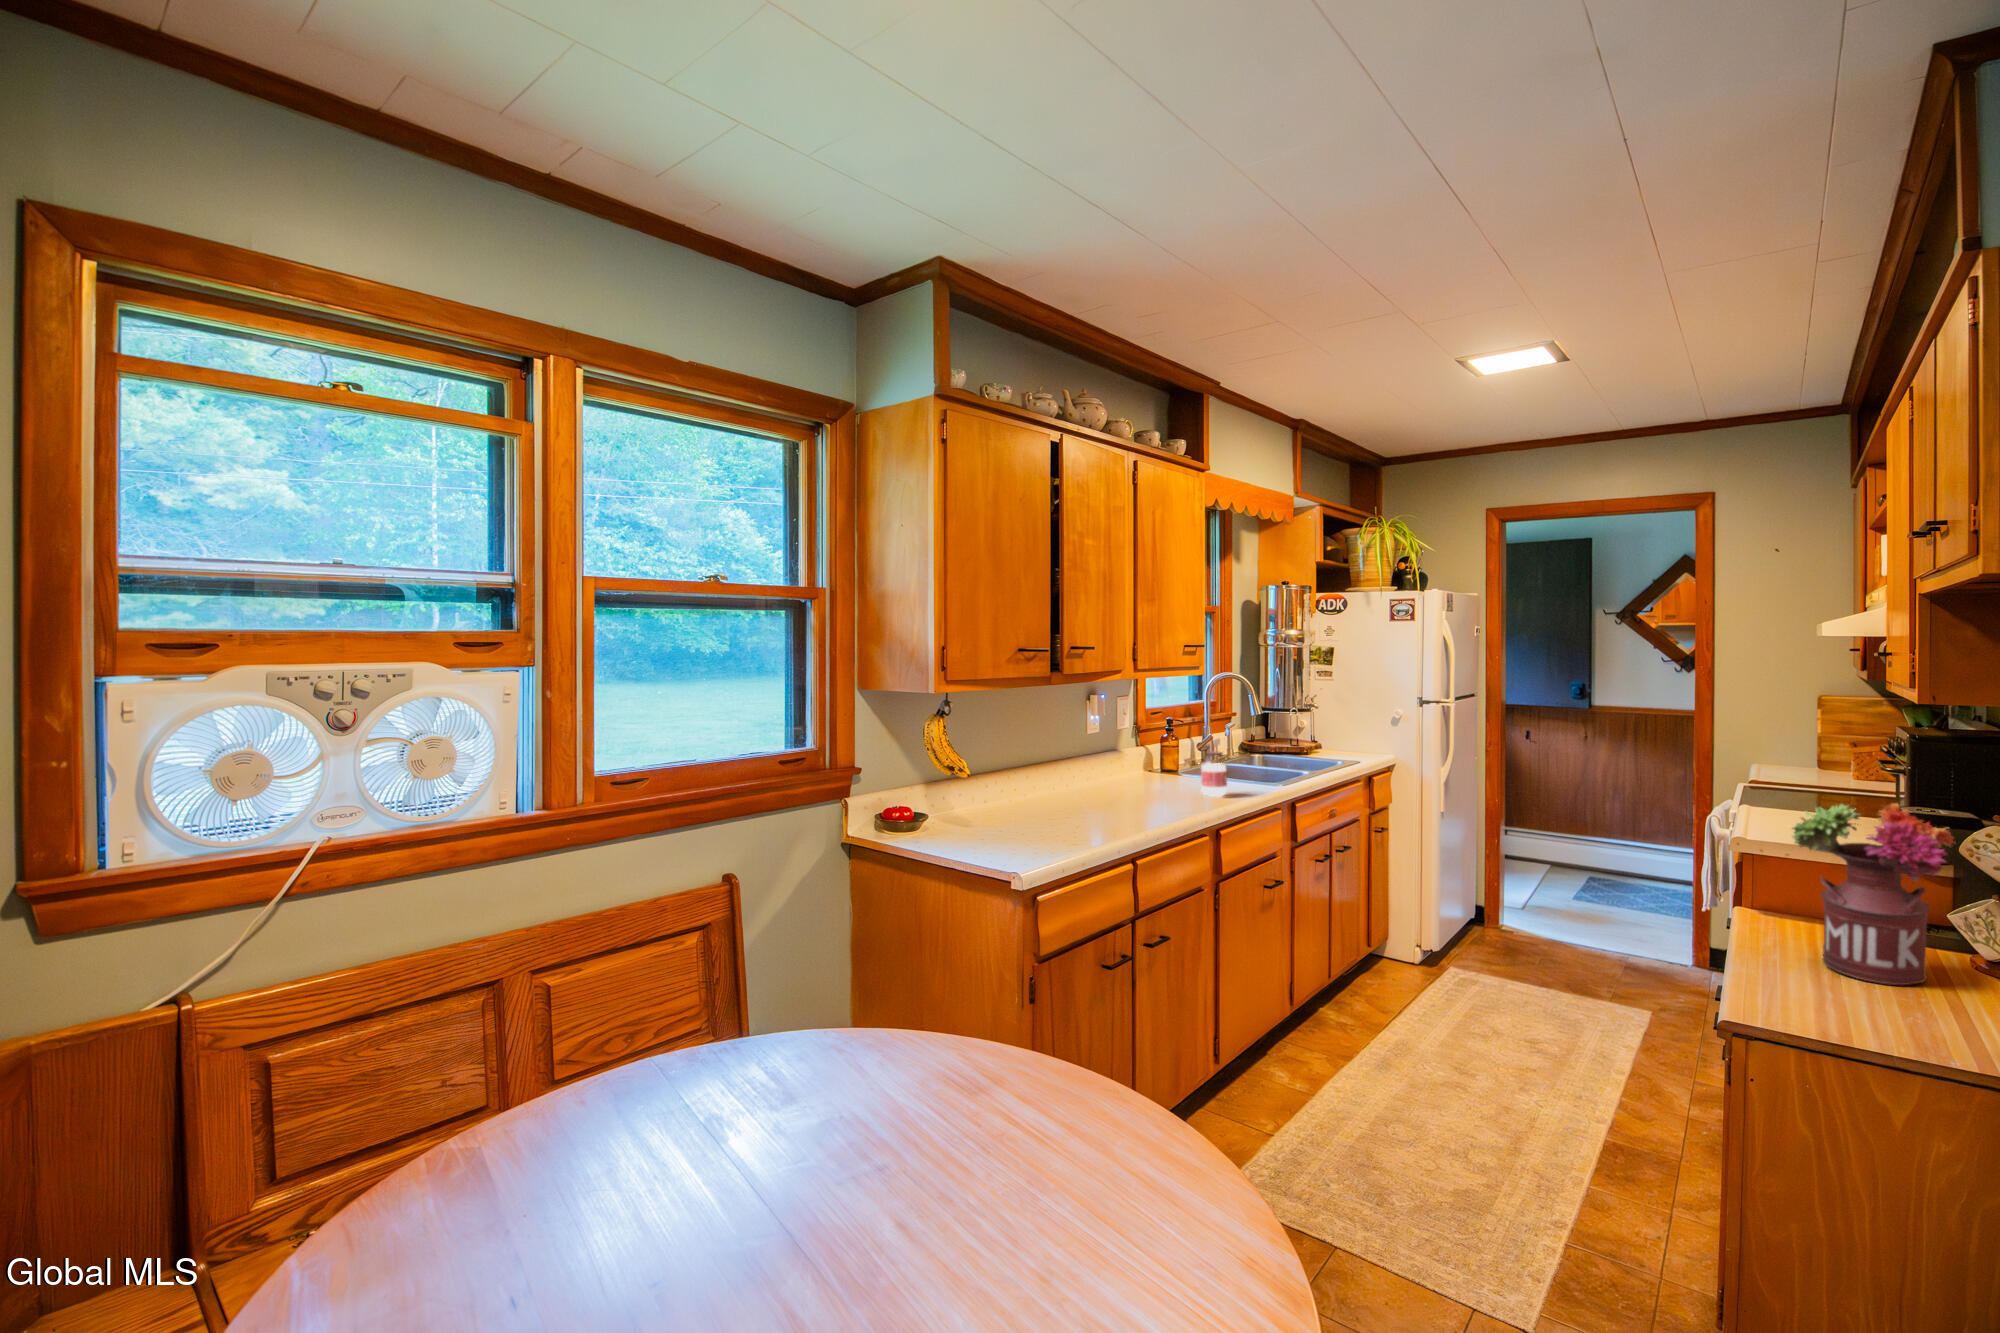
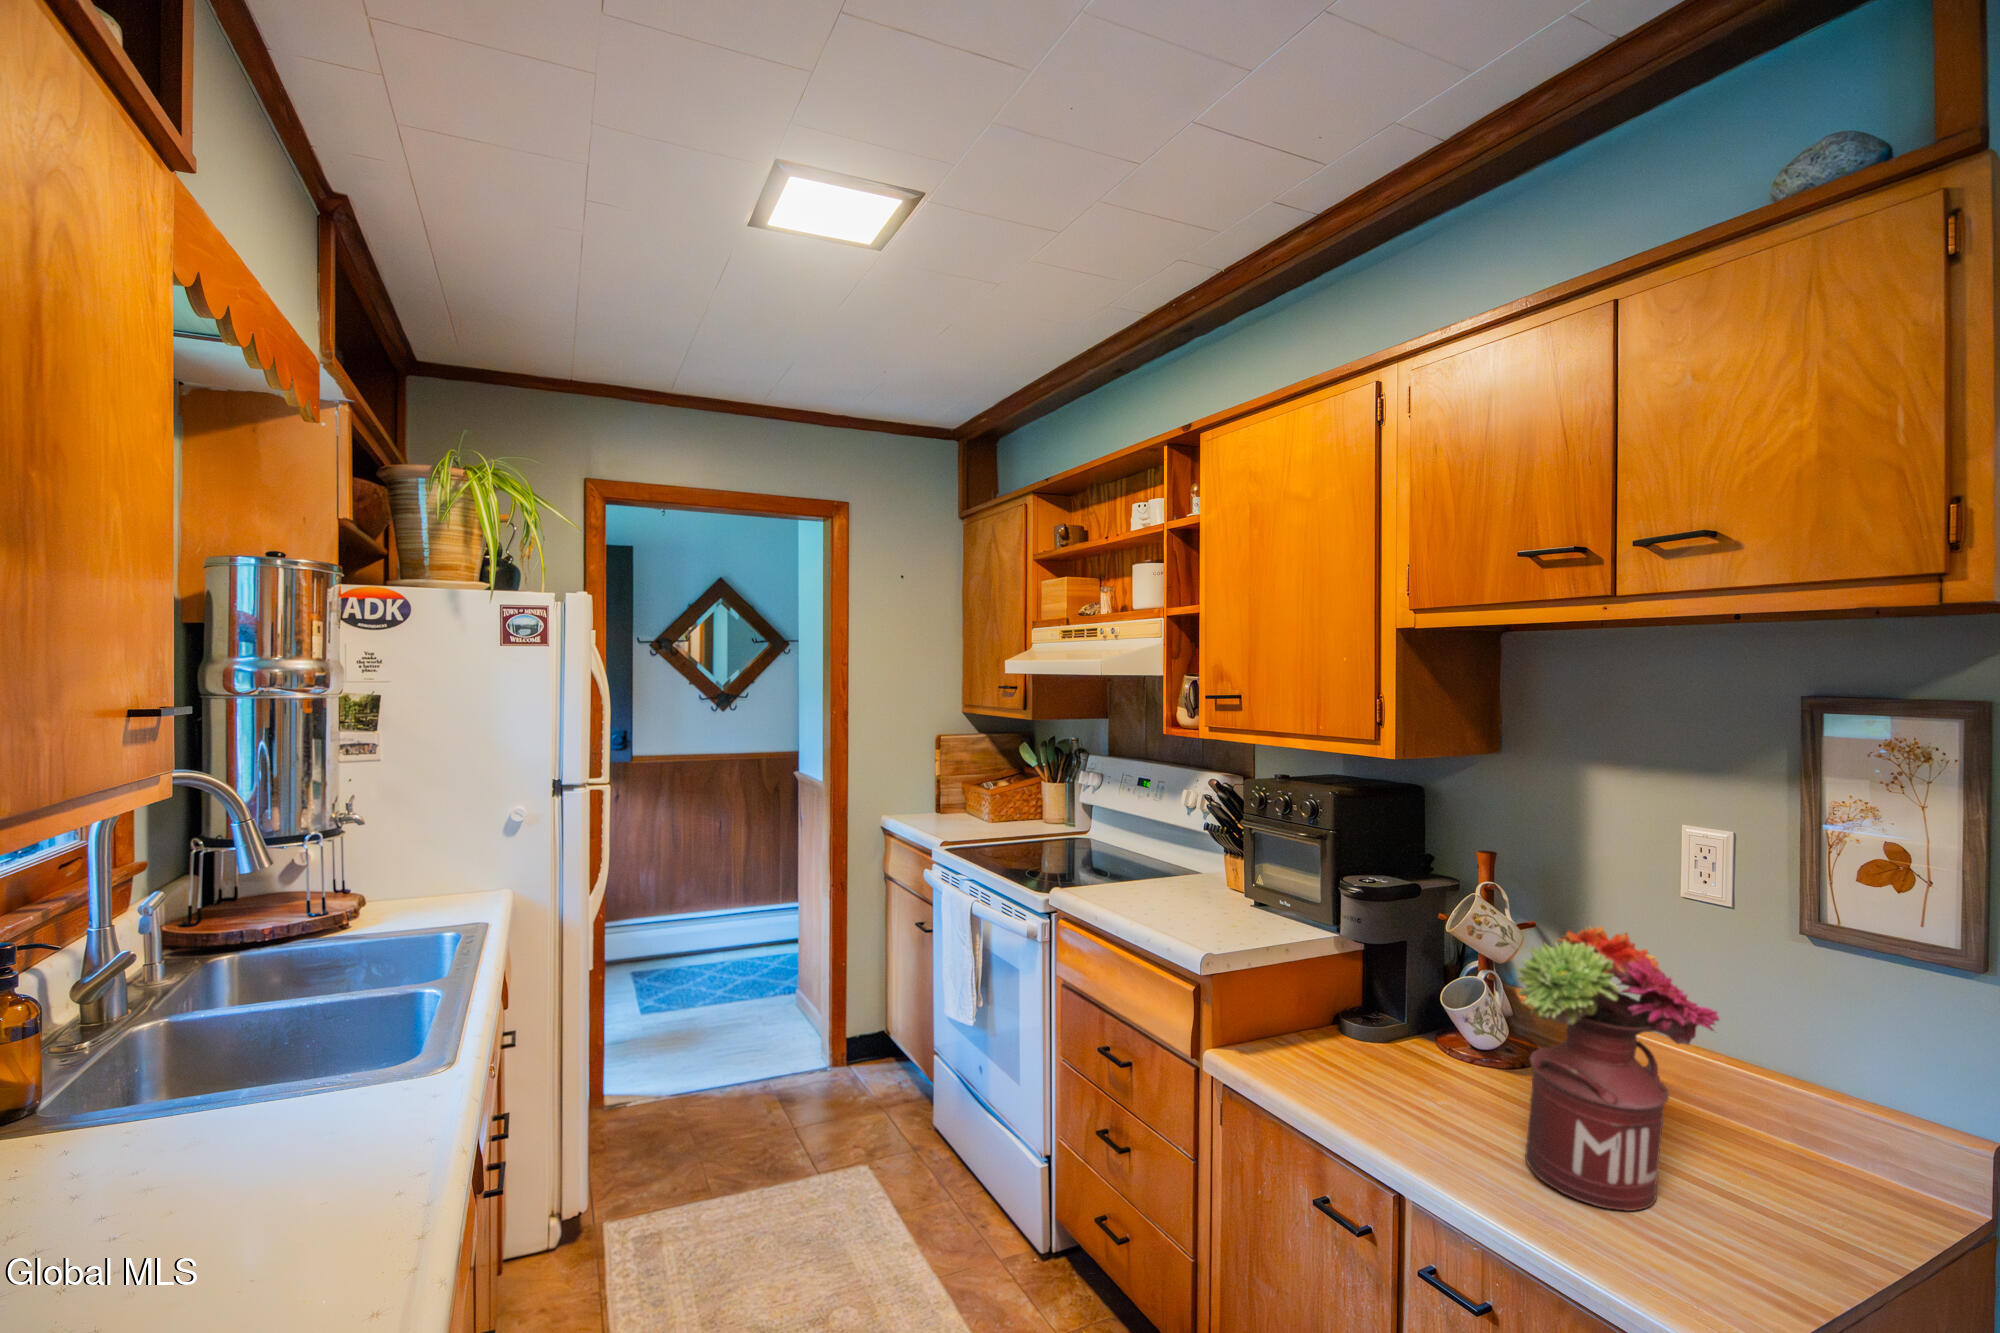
jar: present [1201,751,1227,797] -> none [168,1068,286,1252]

